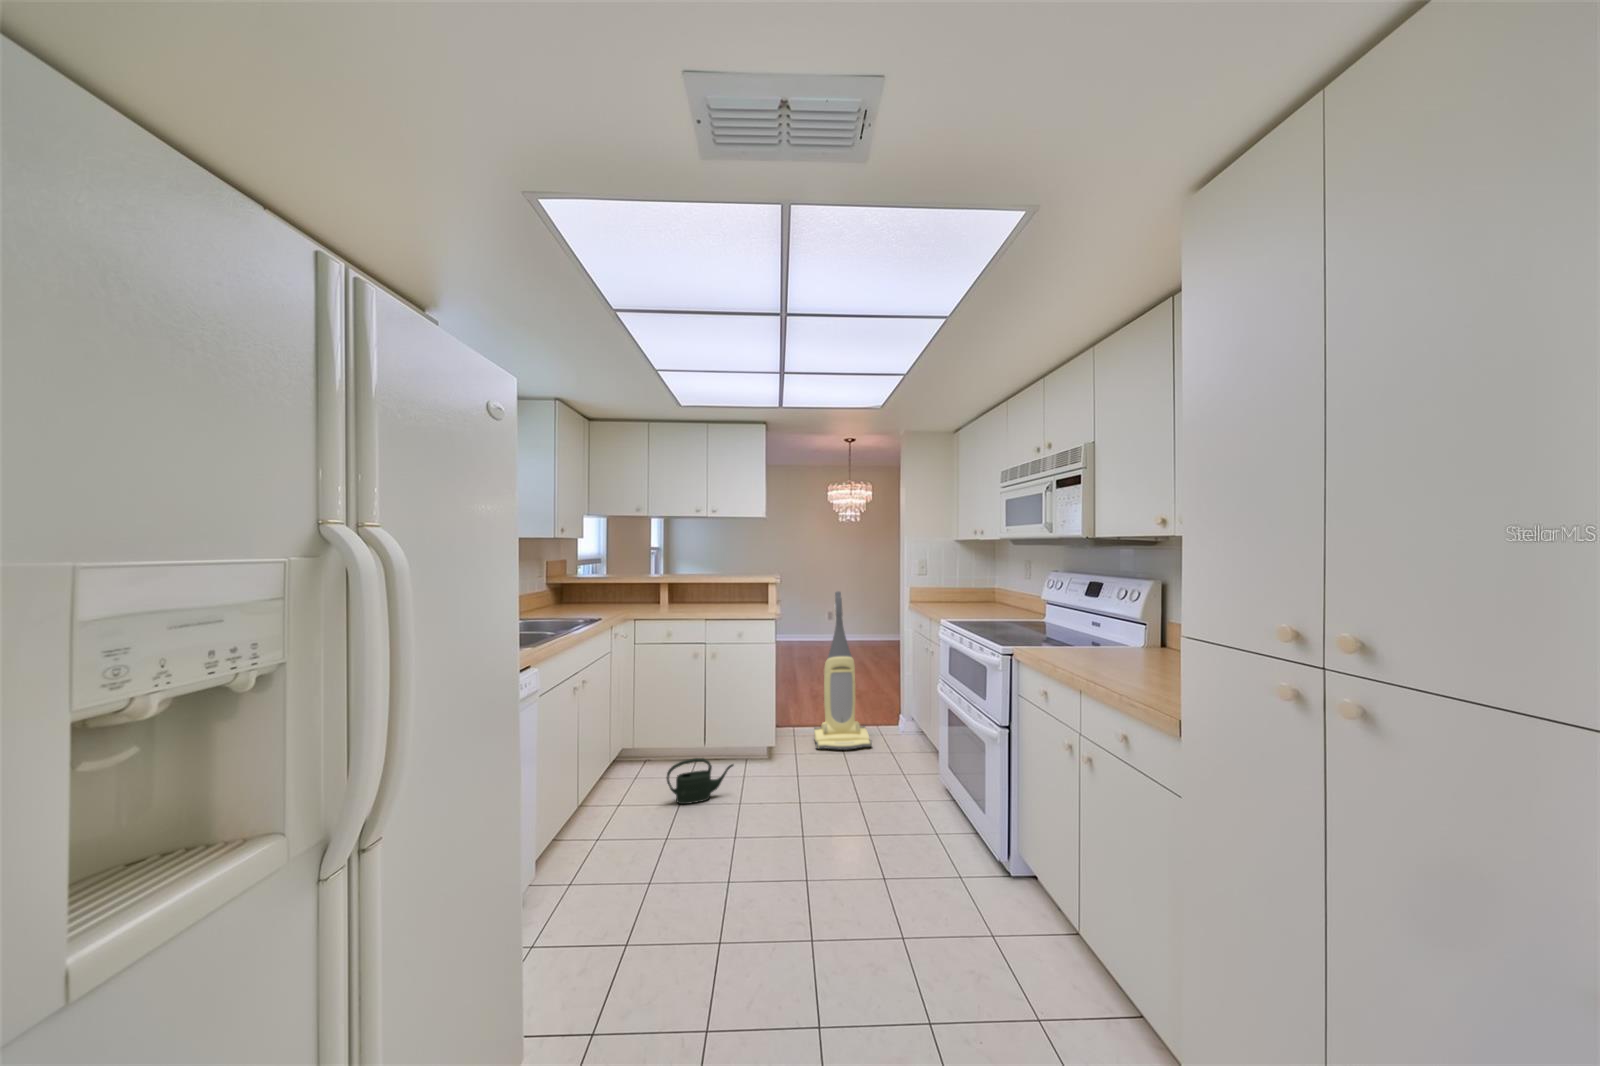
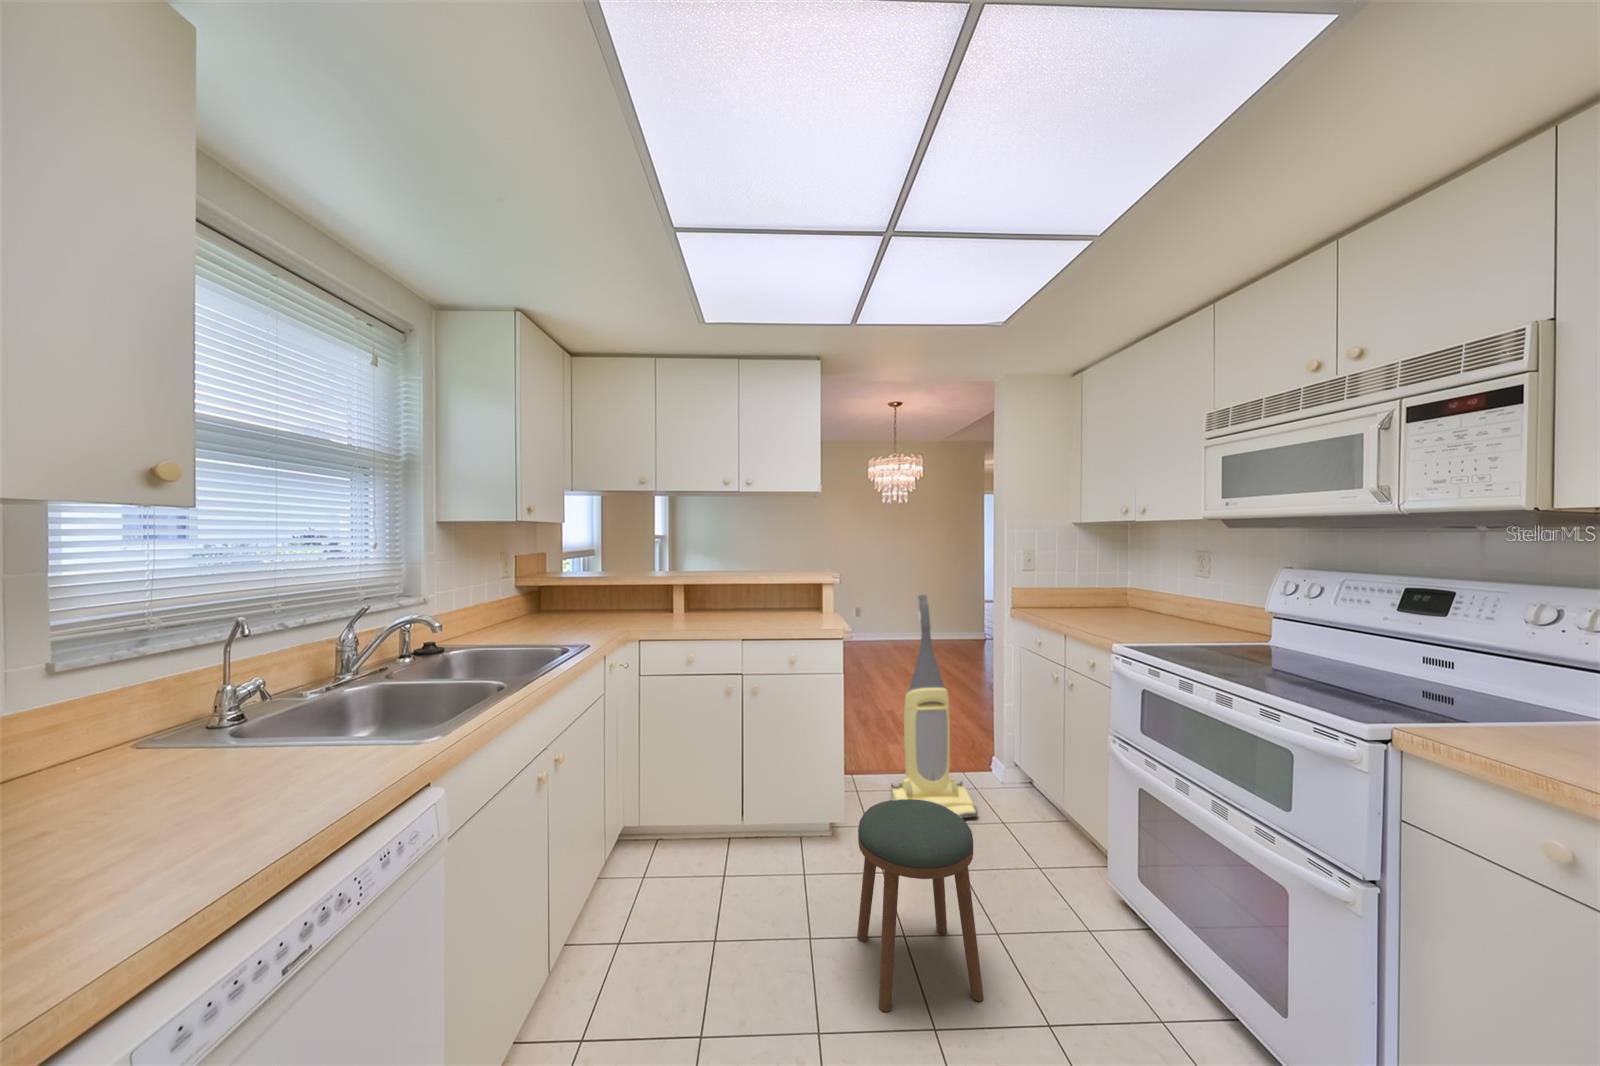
stool: none [769,717,840,836] -> present [857,799,983,1012]
watering can: present [667,758,733,804] -> none [694,859,795,934]

